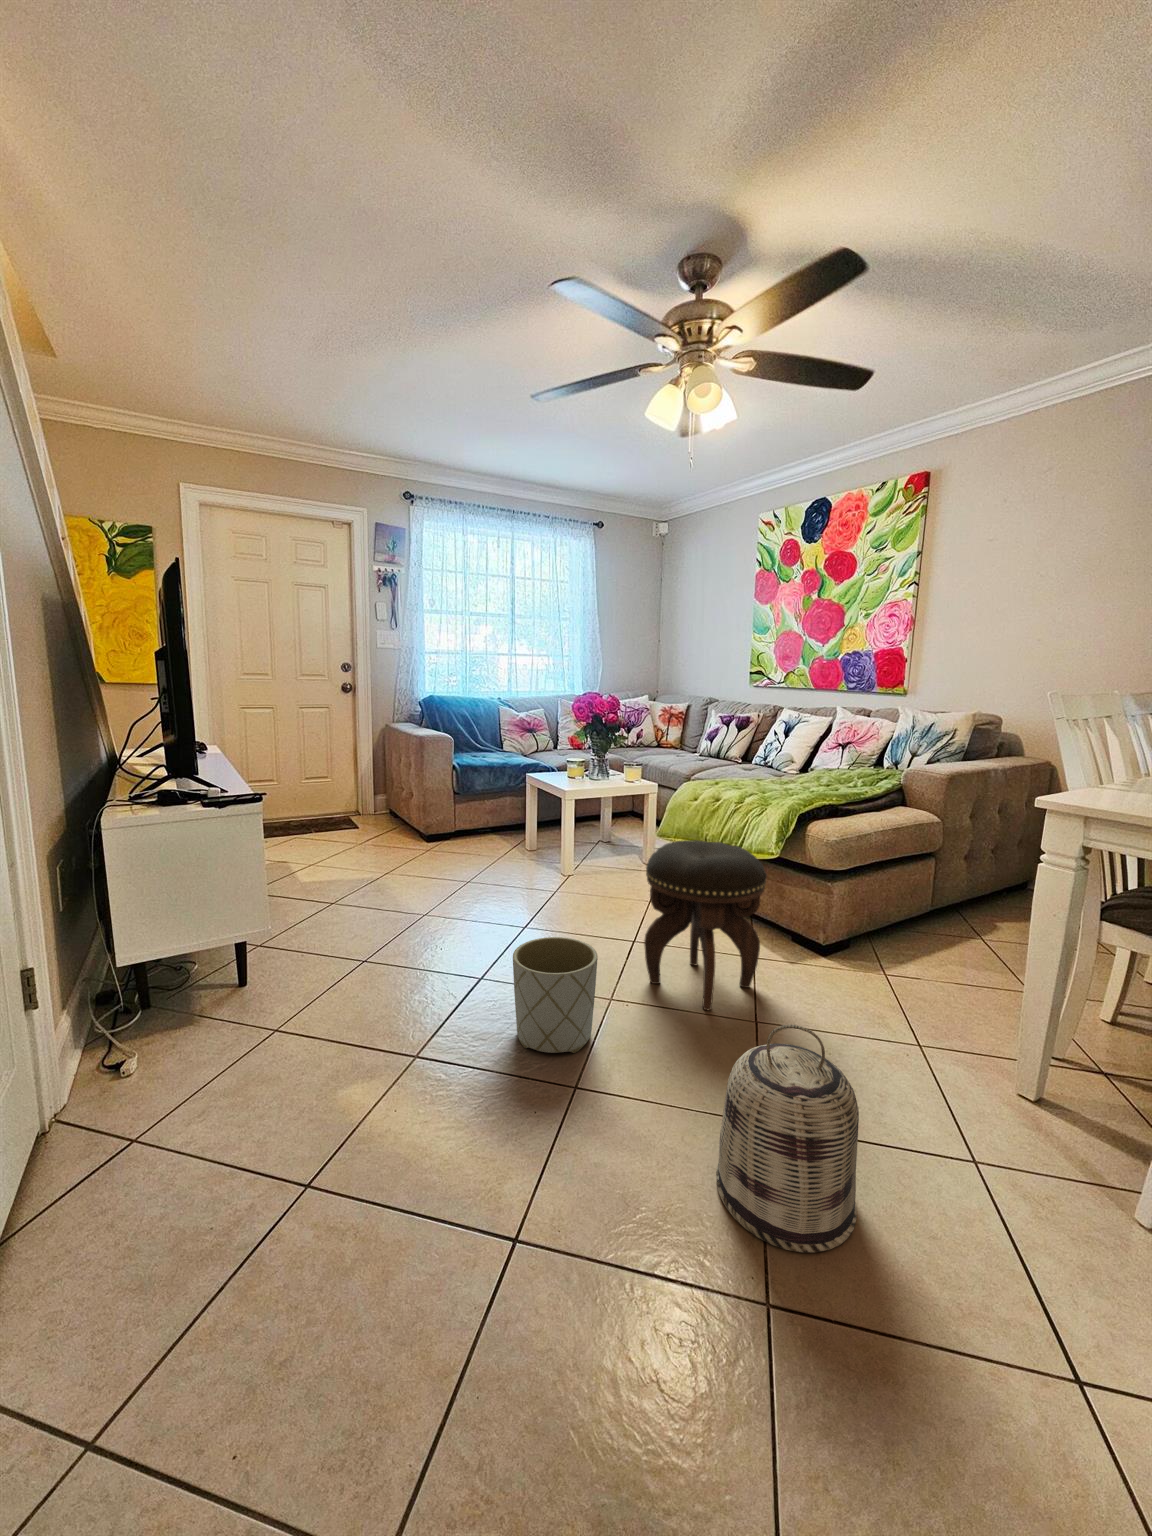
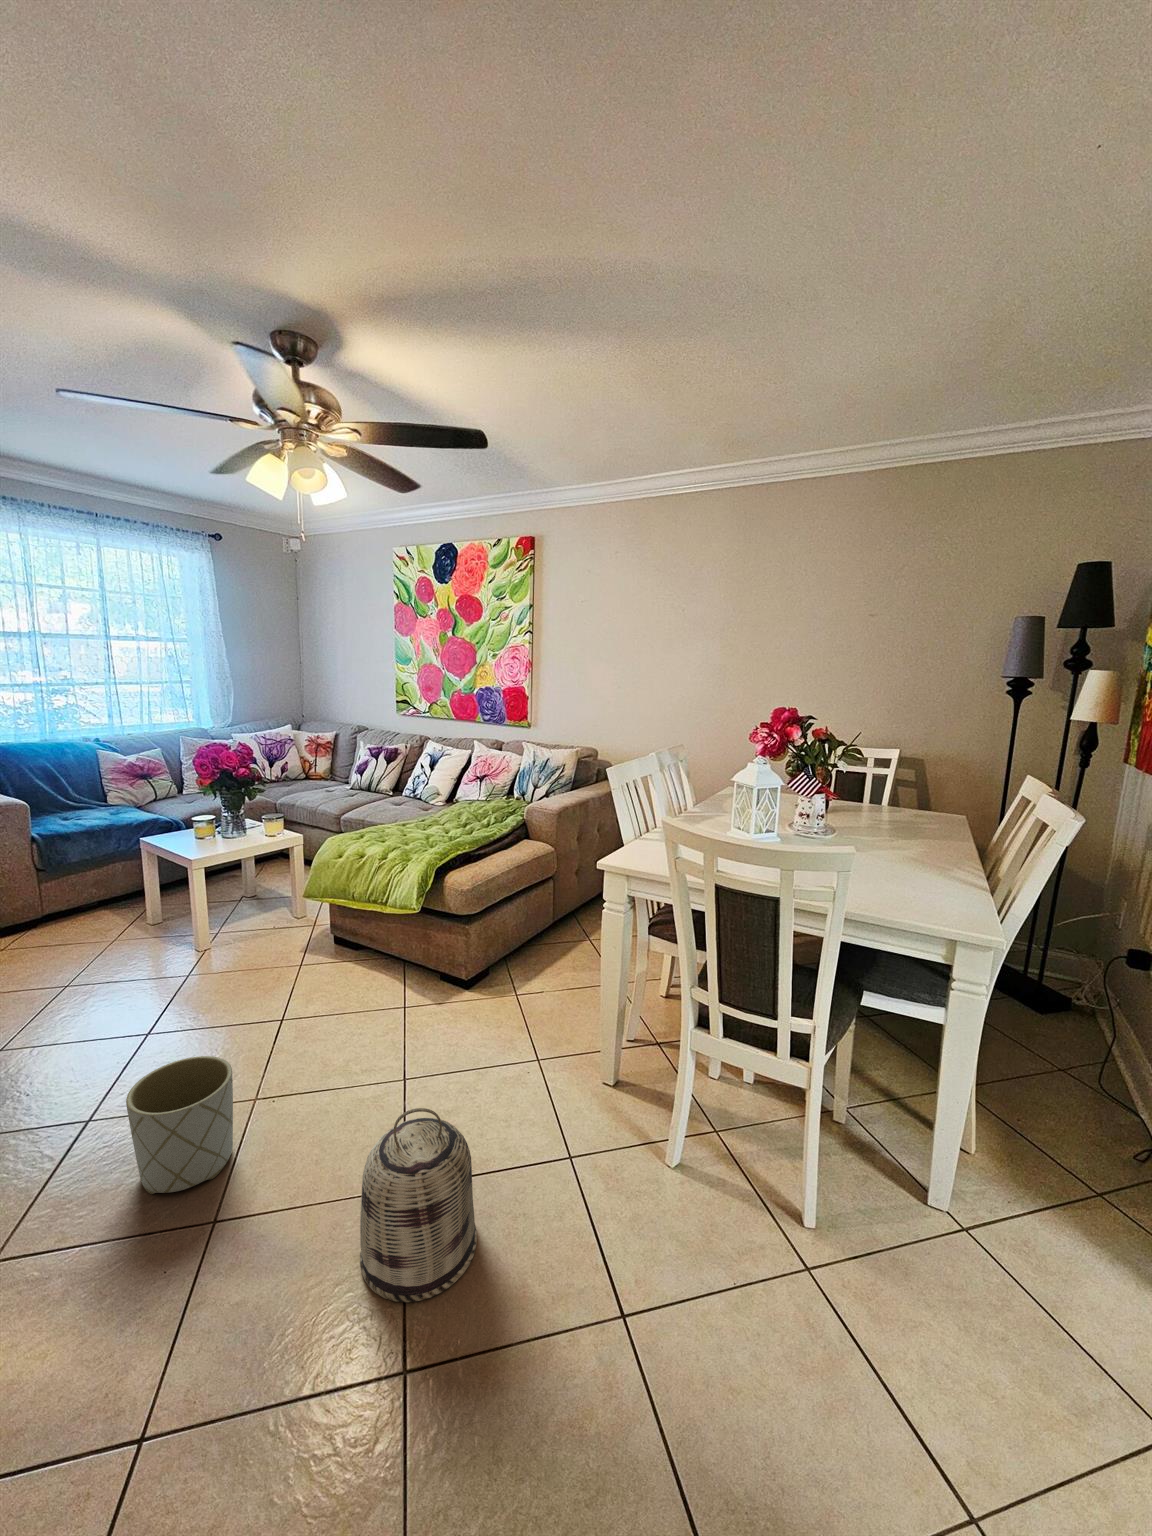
footstool: present [644,840,767,1010] -> none [285,912,406,1080]

